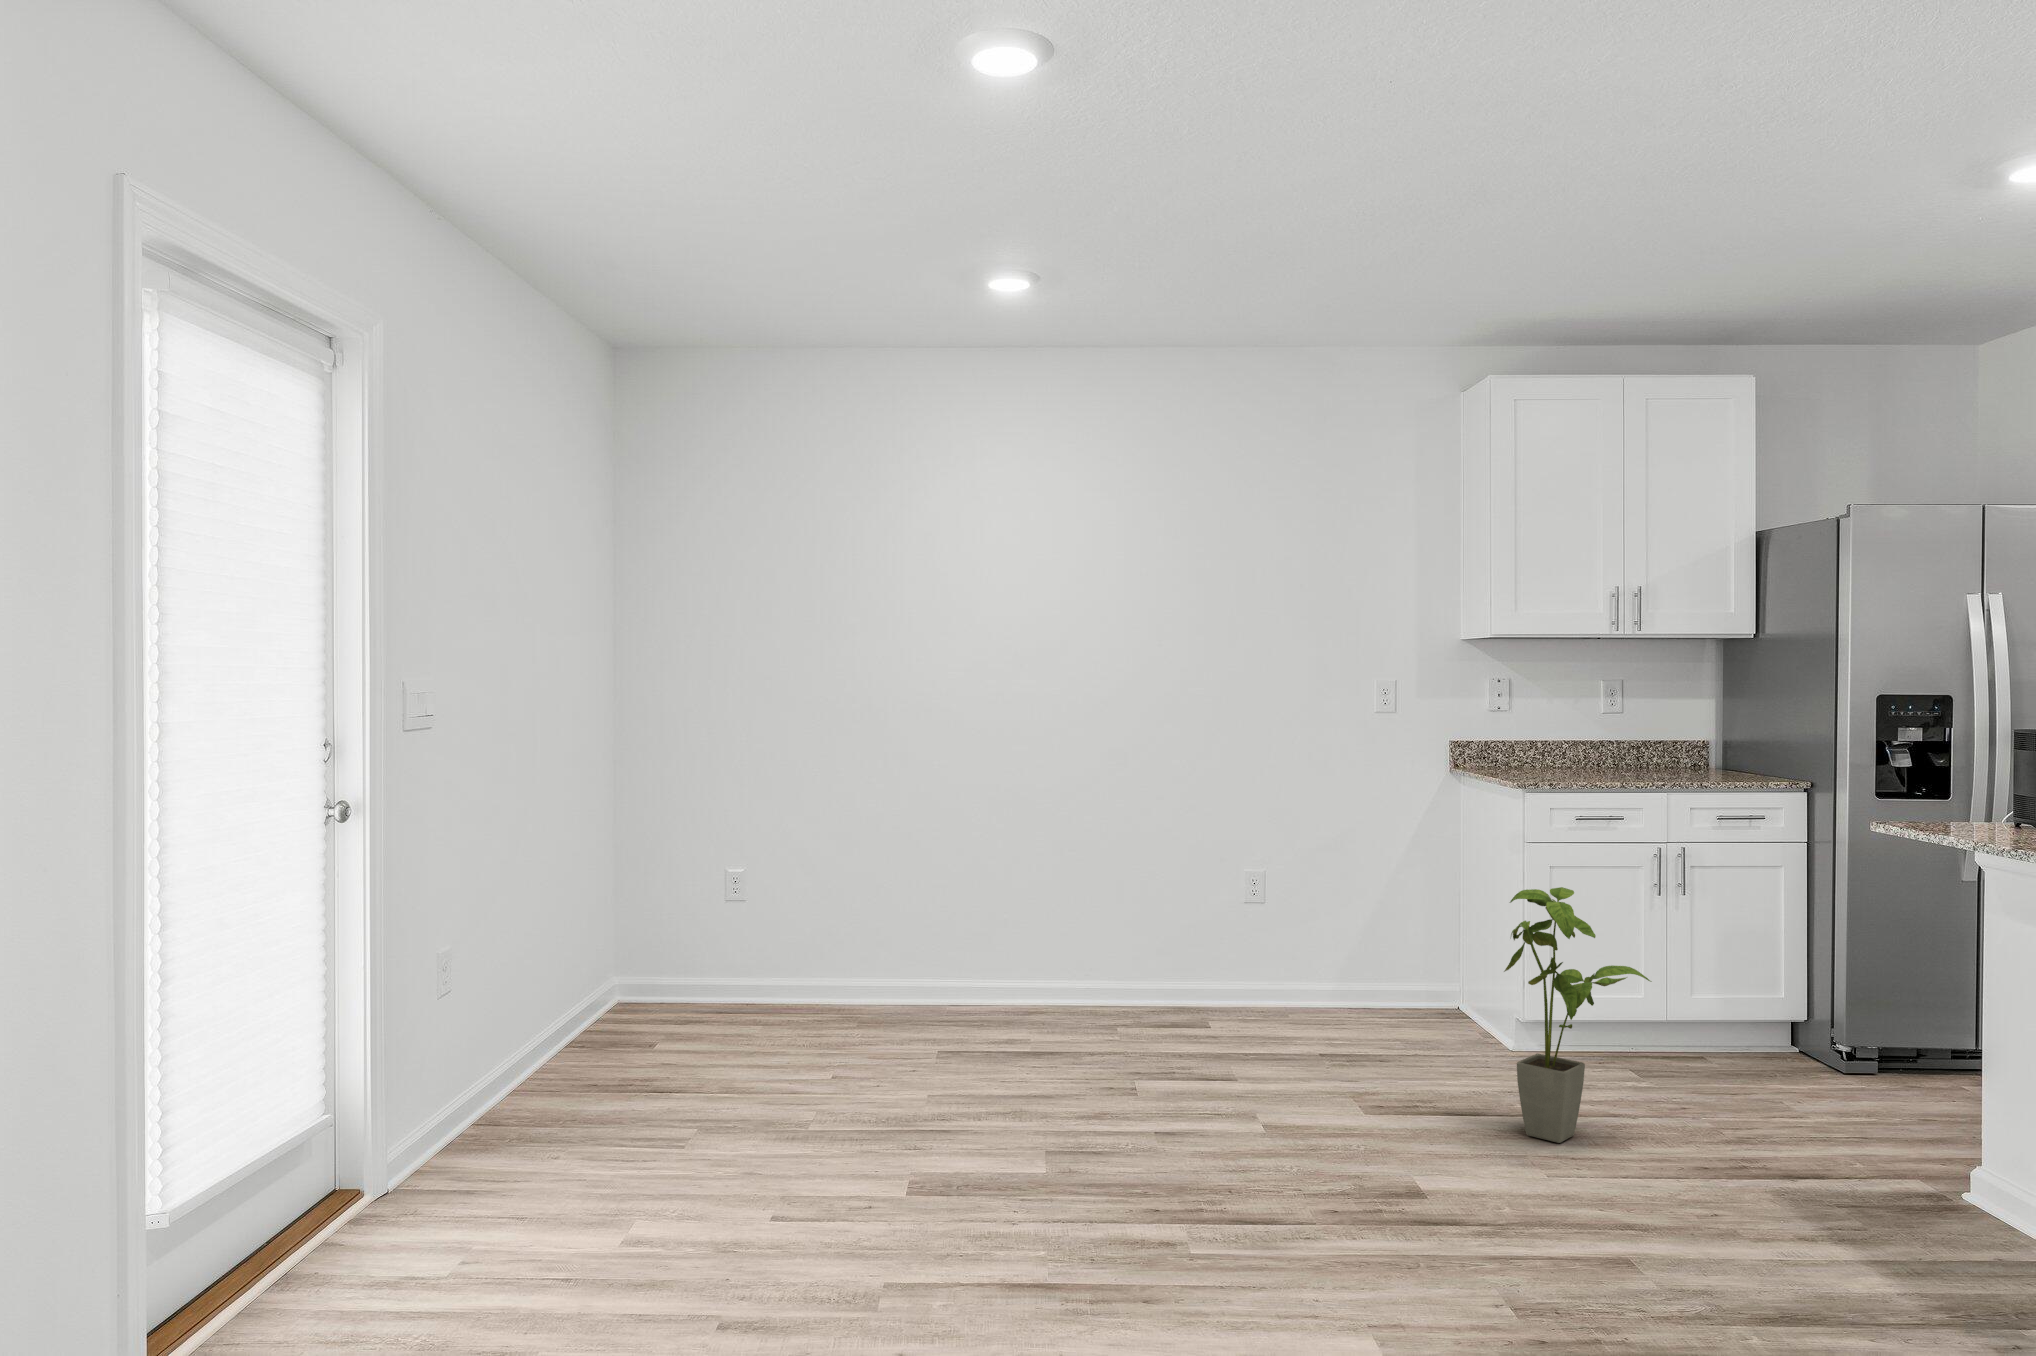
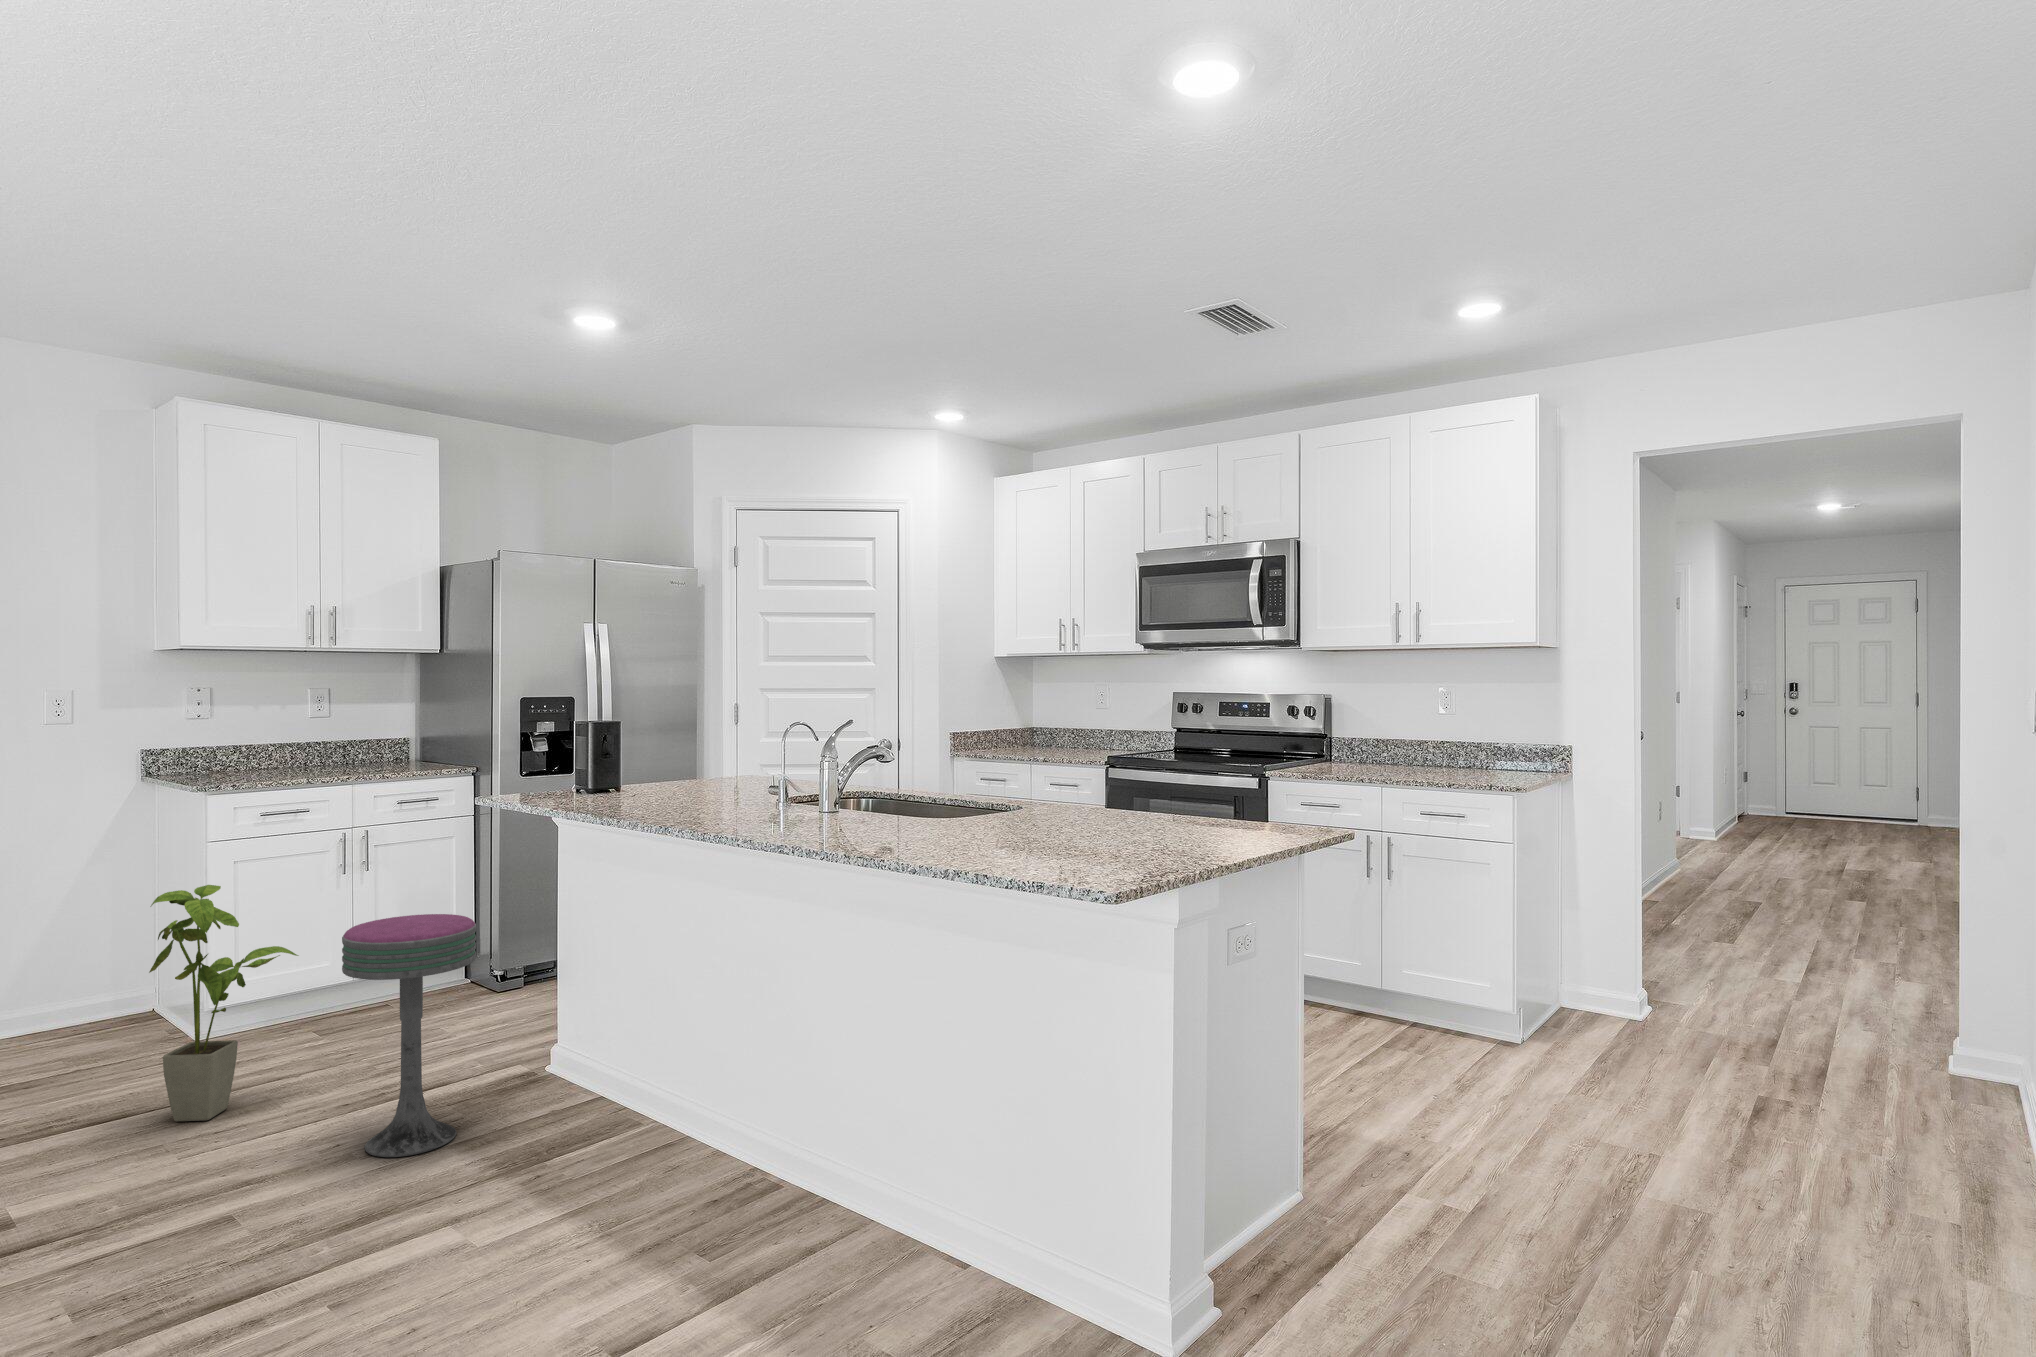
bar stool: none [1730,955,1901,1258] -> present [342,914,476,1157]

